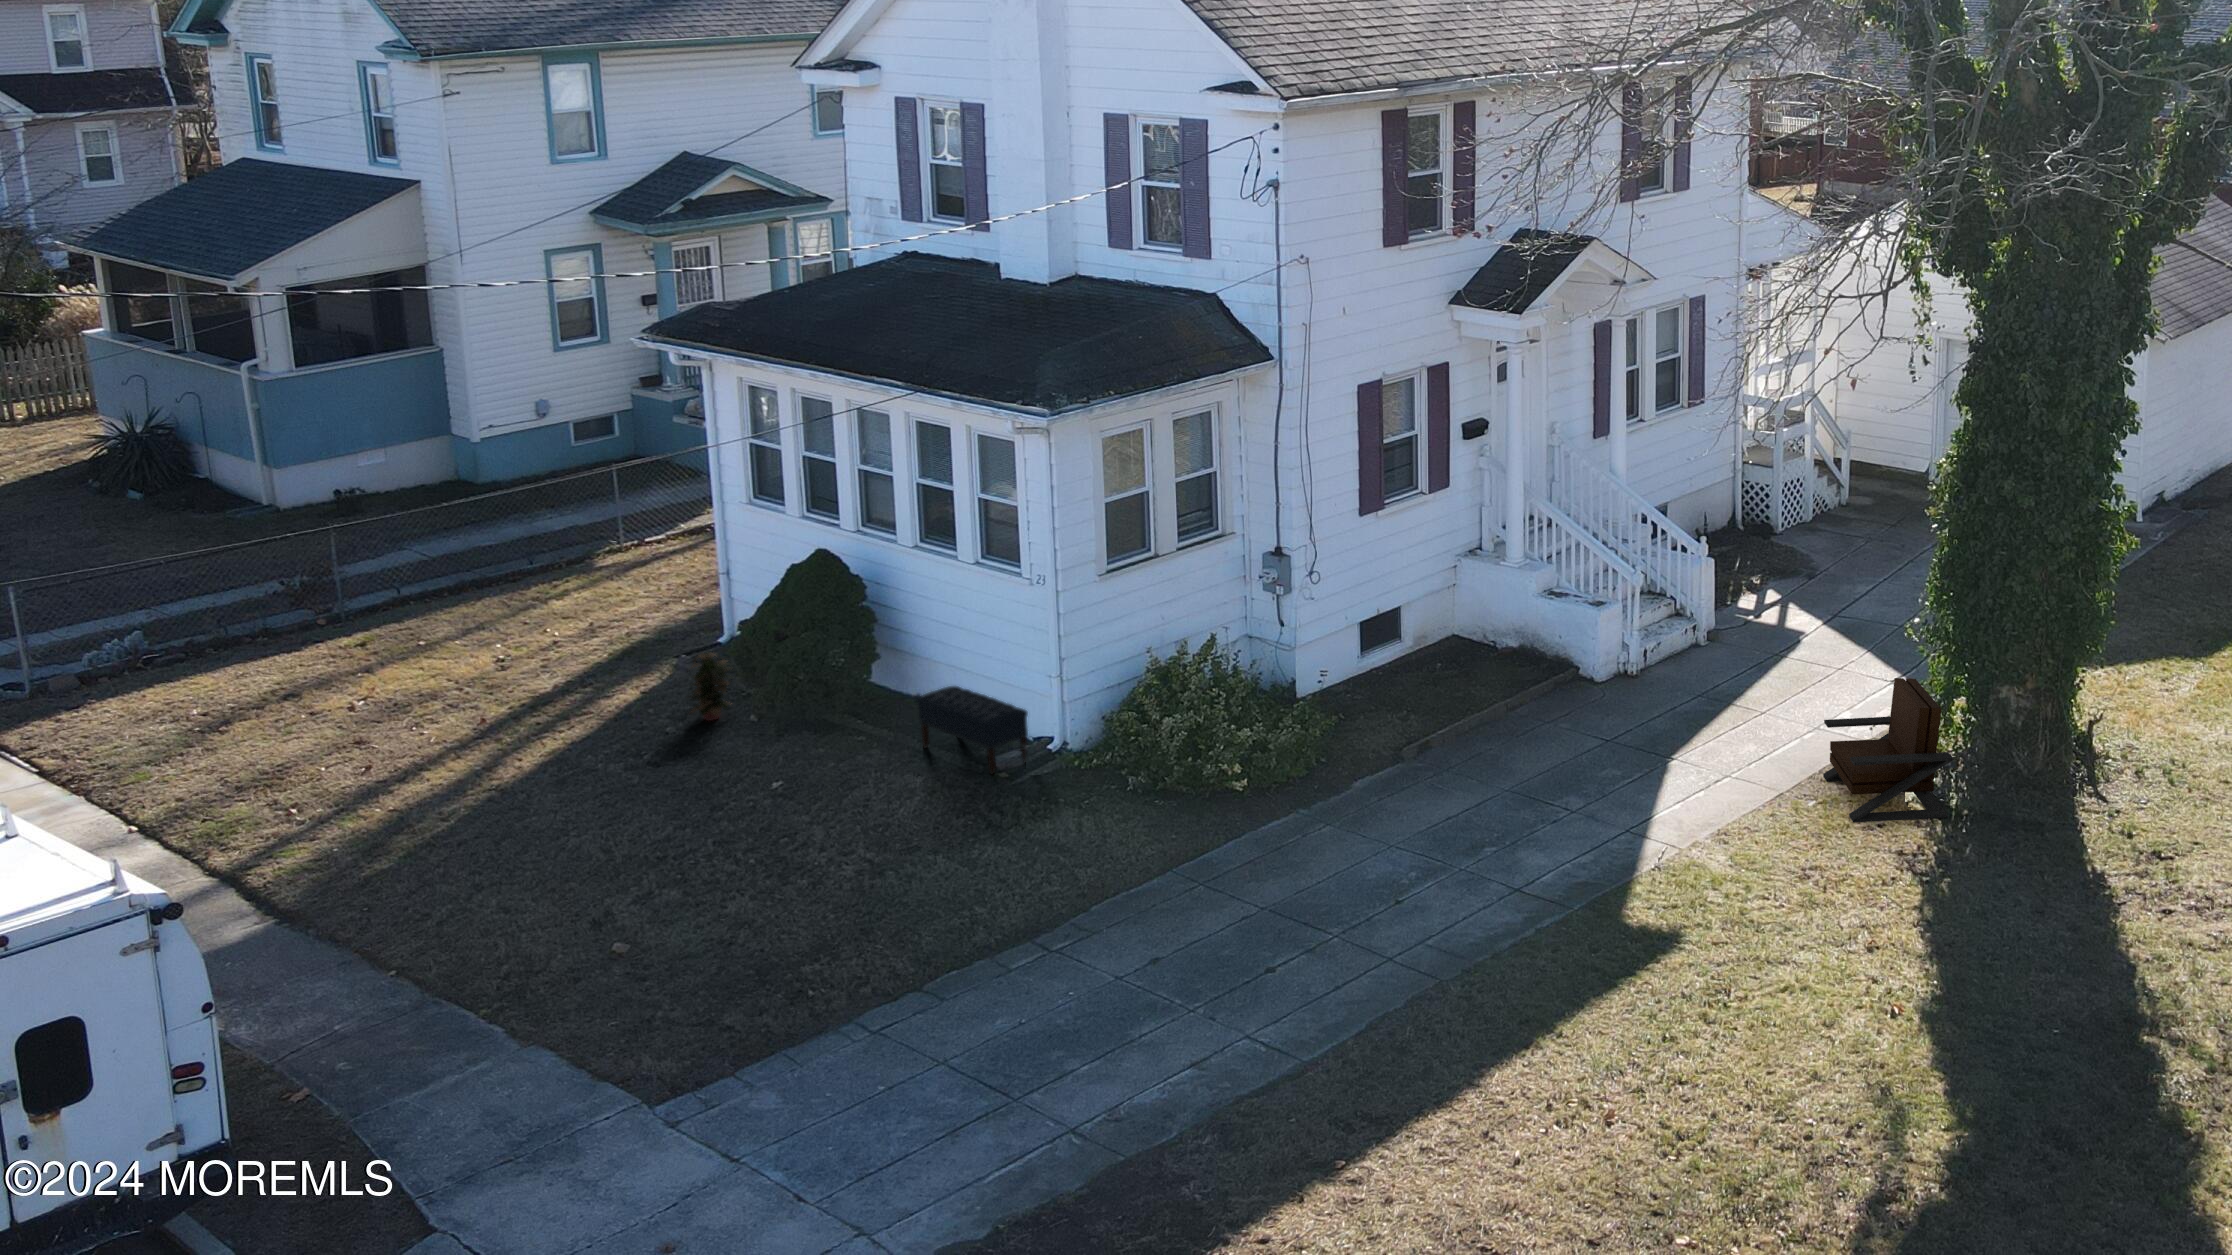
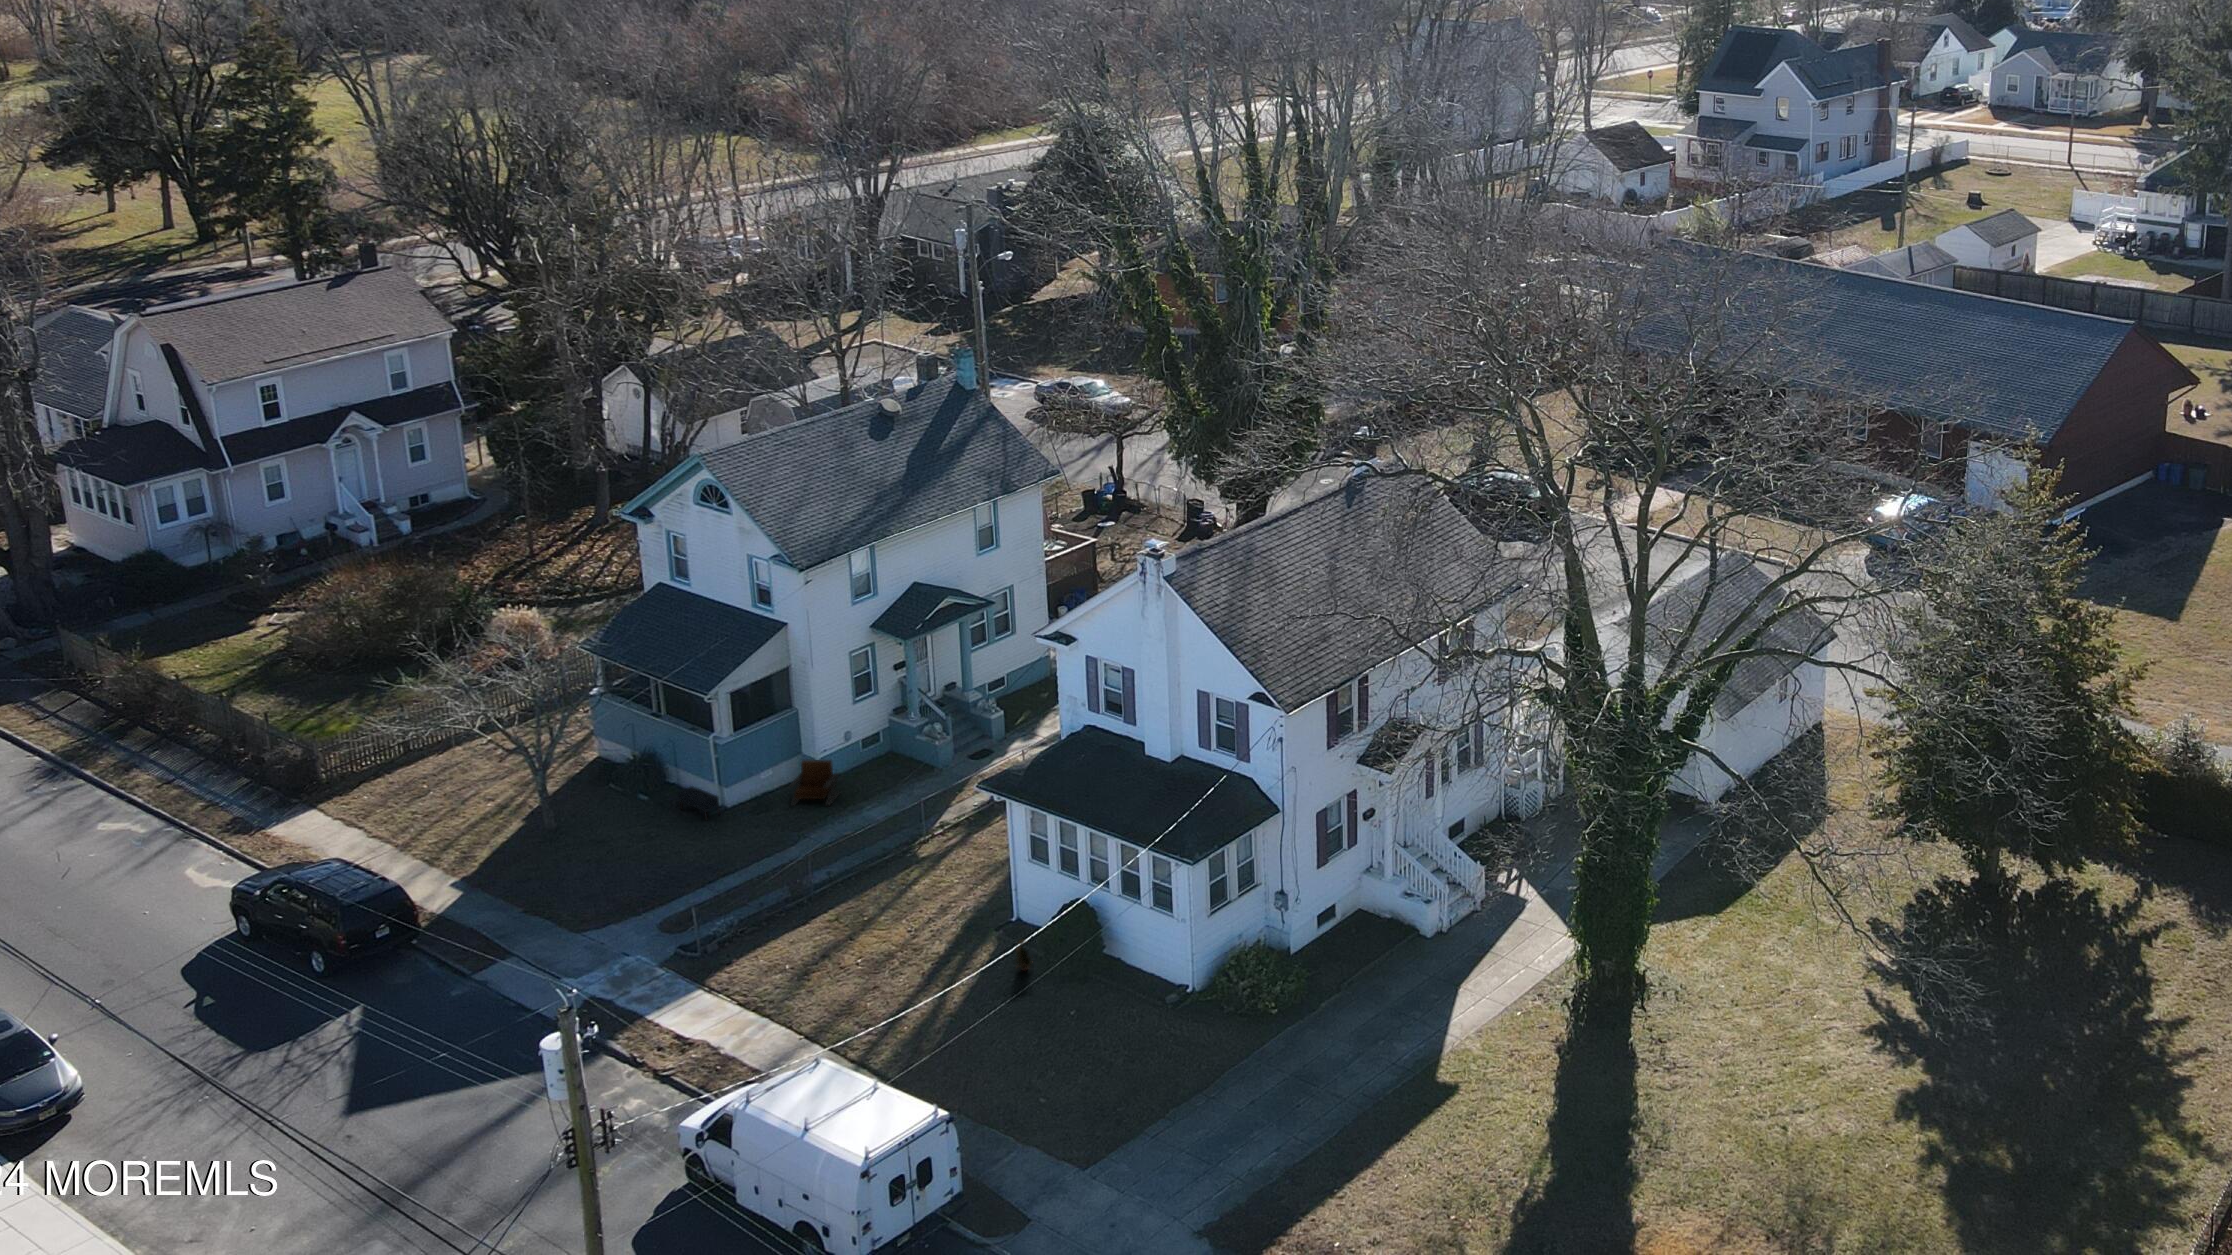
lounge chair: present [1823,678,1953,822] -> present [790,760,840,806]
bench: present [917,686,1028,774] -> present [678,786,720,819]

